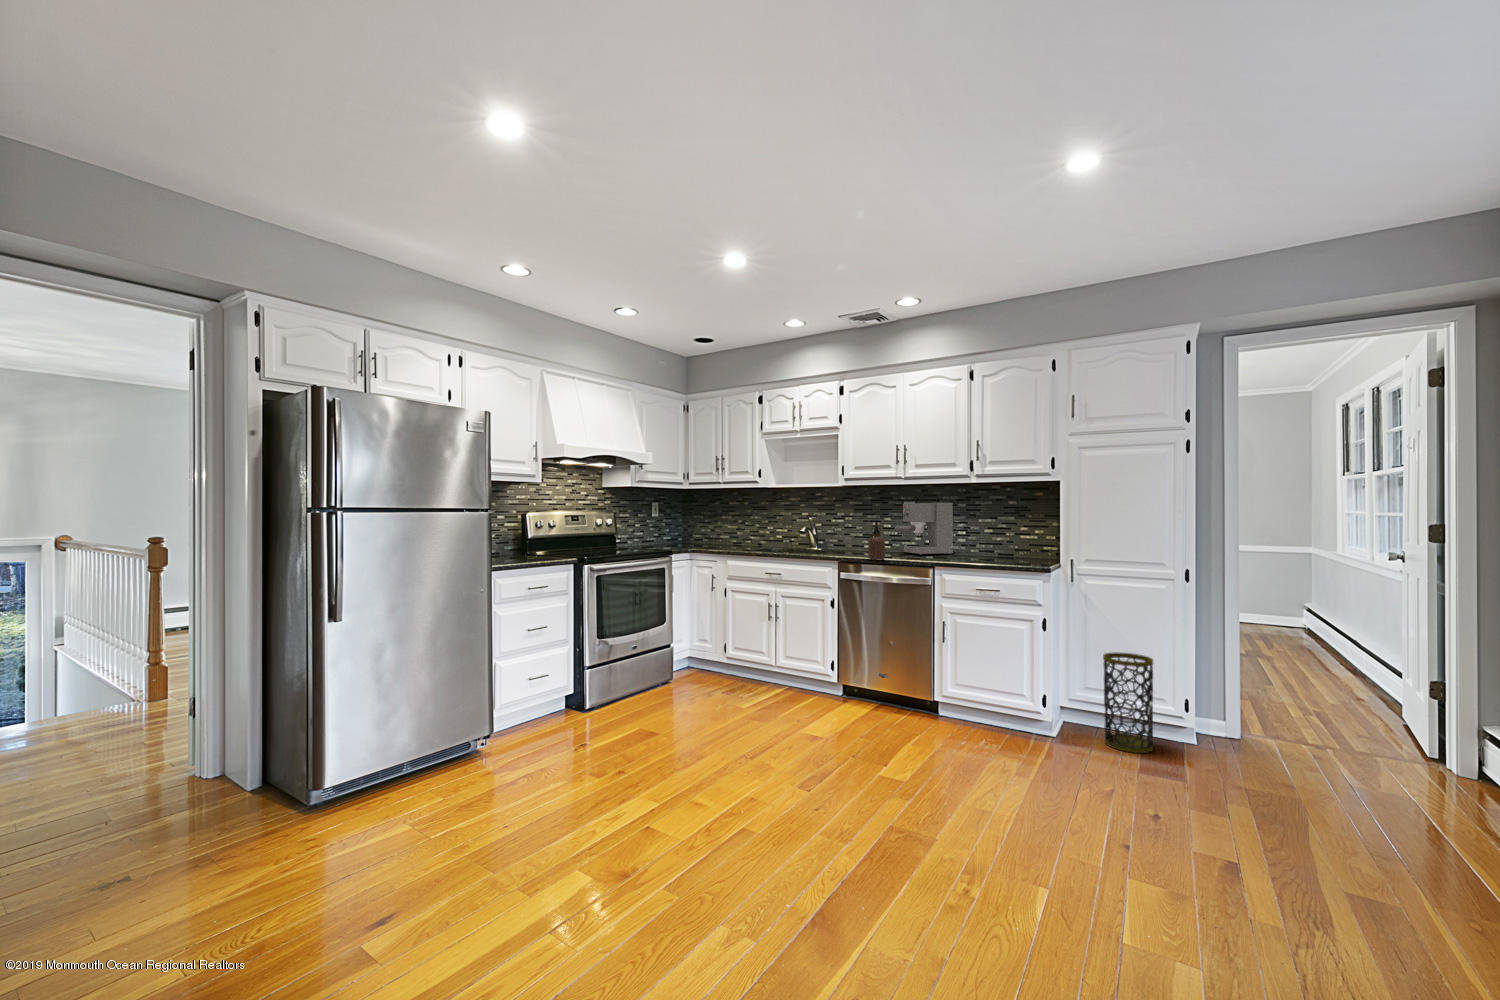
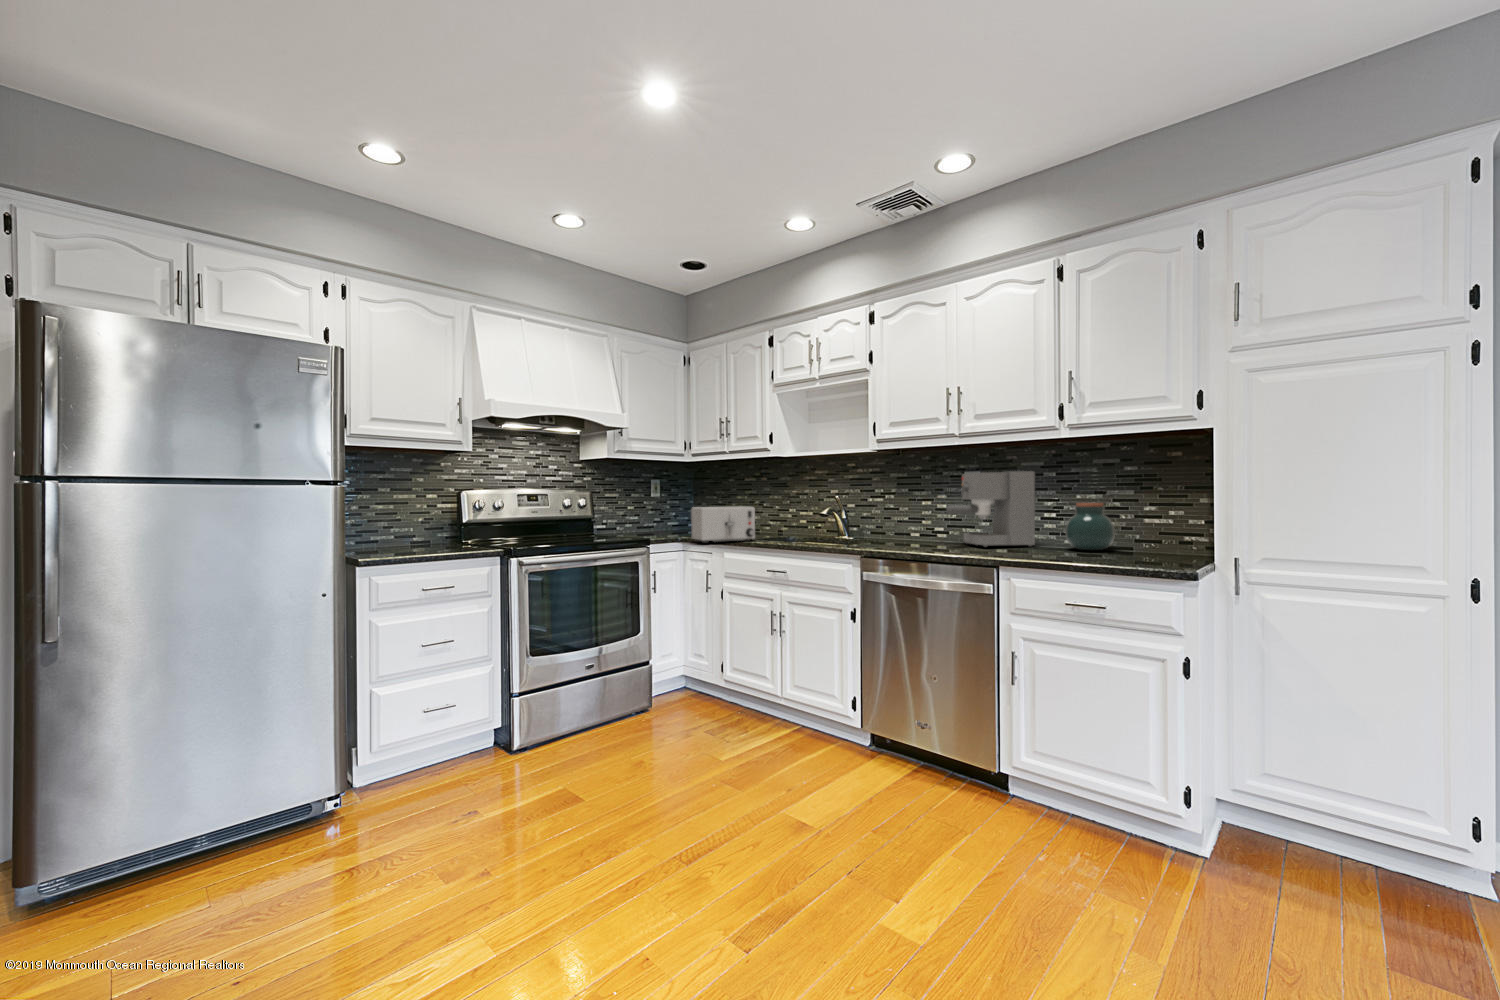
soap dispenser: present [868,521,885,561] -> none [904,498,929,555]
toaster: none [697,525,747,553] -> present [691,506,755,543]
jar: none [973,525,1003,556] -> present [1066,503,1115,550]
trash can: present [1103,652,1153,753] -> none [1306,723,1417,922]

